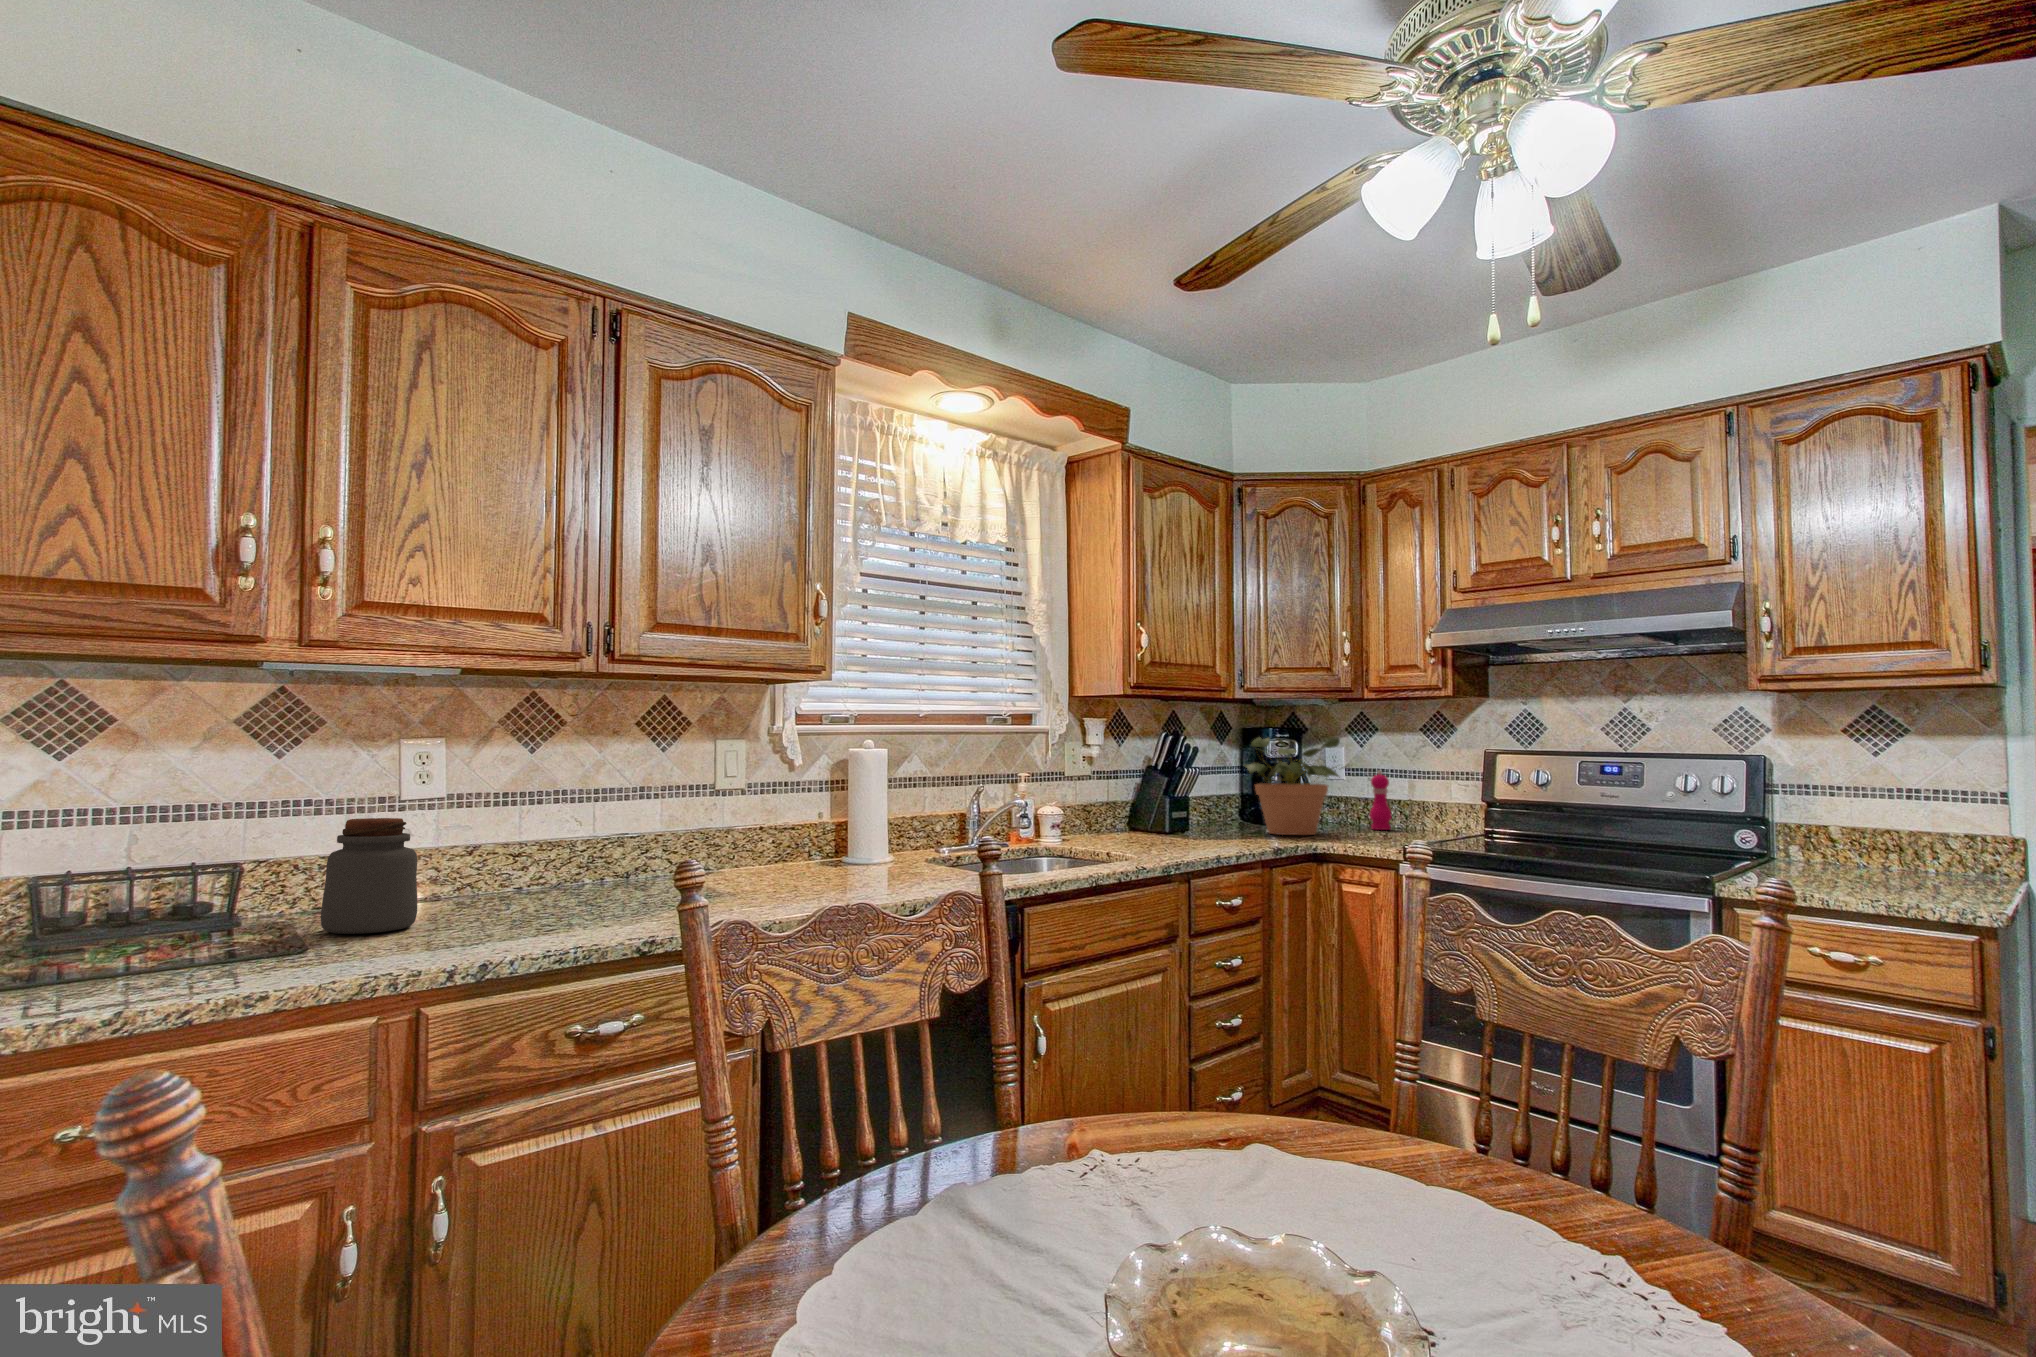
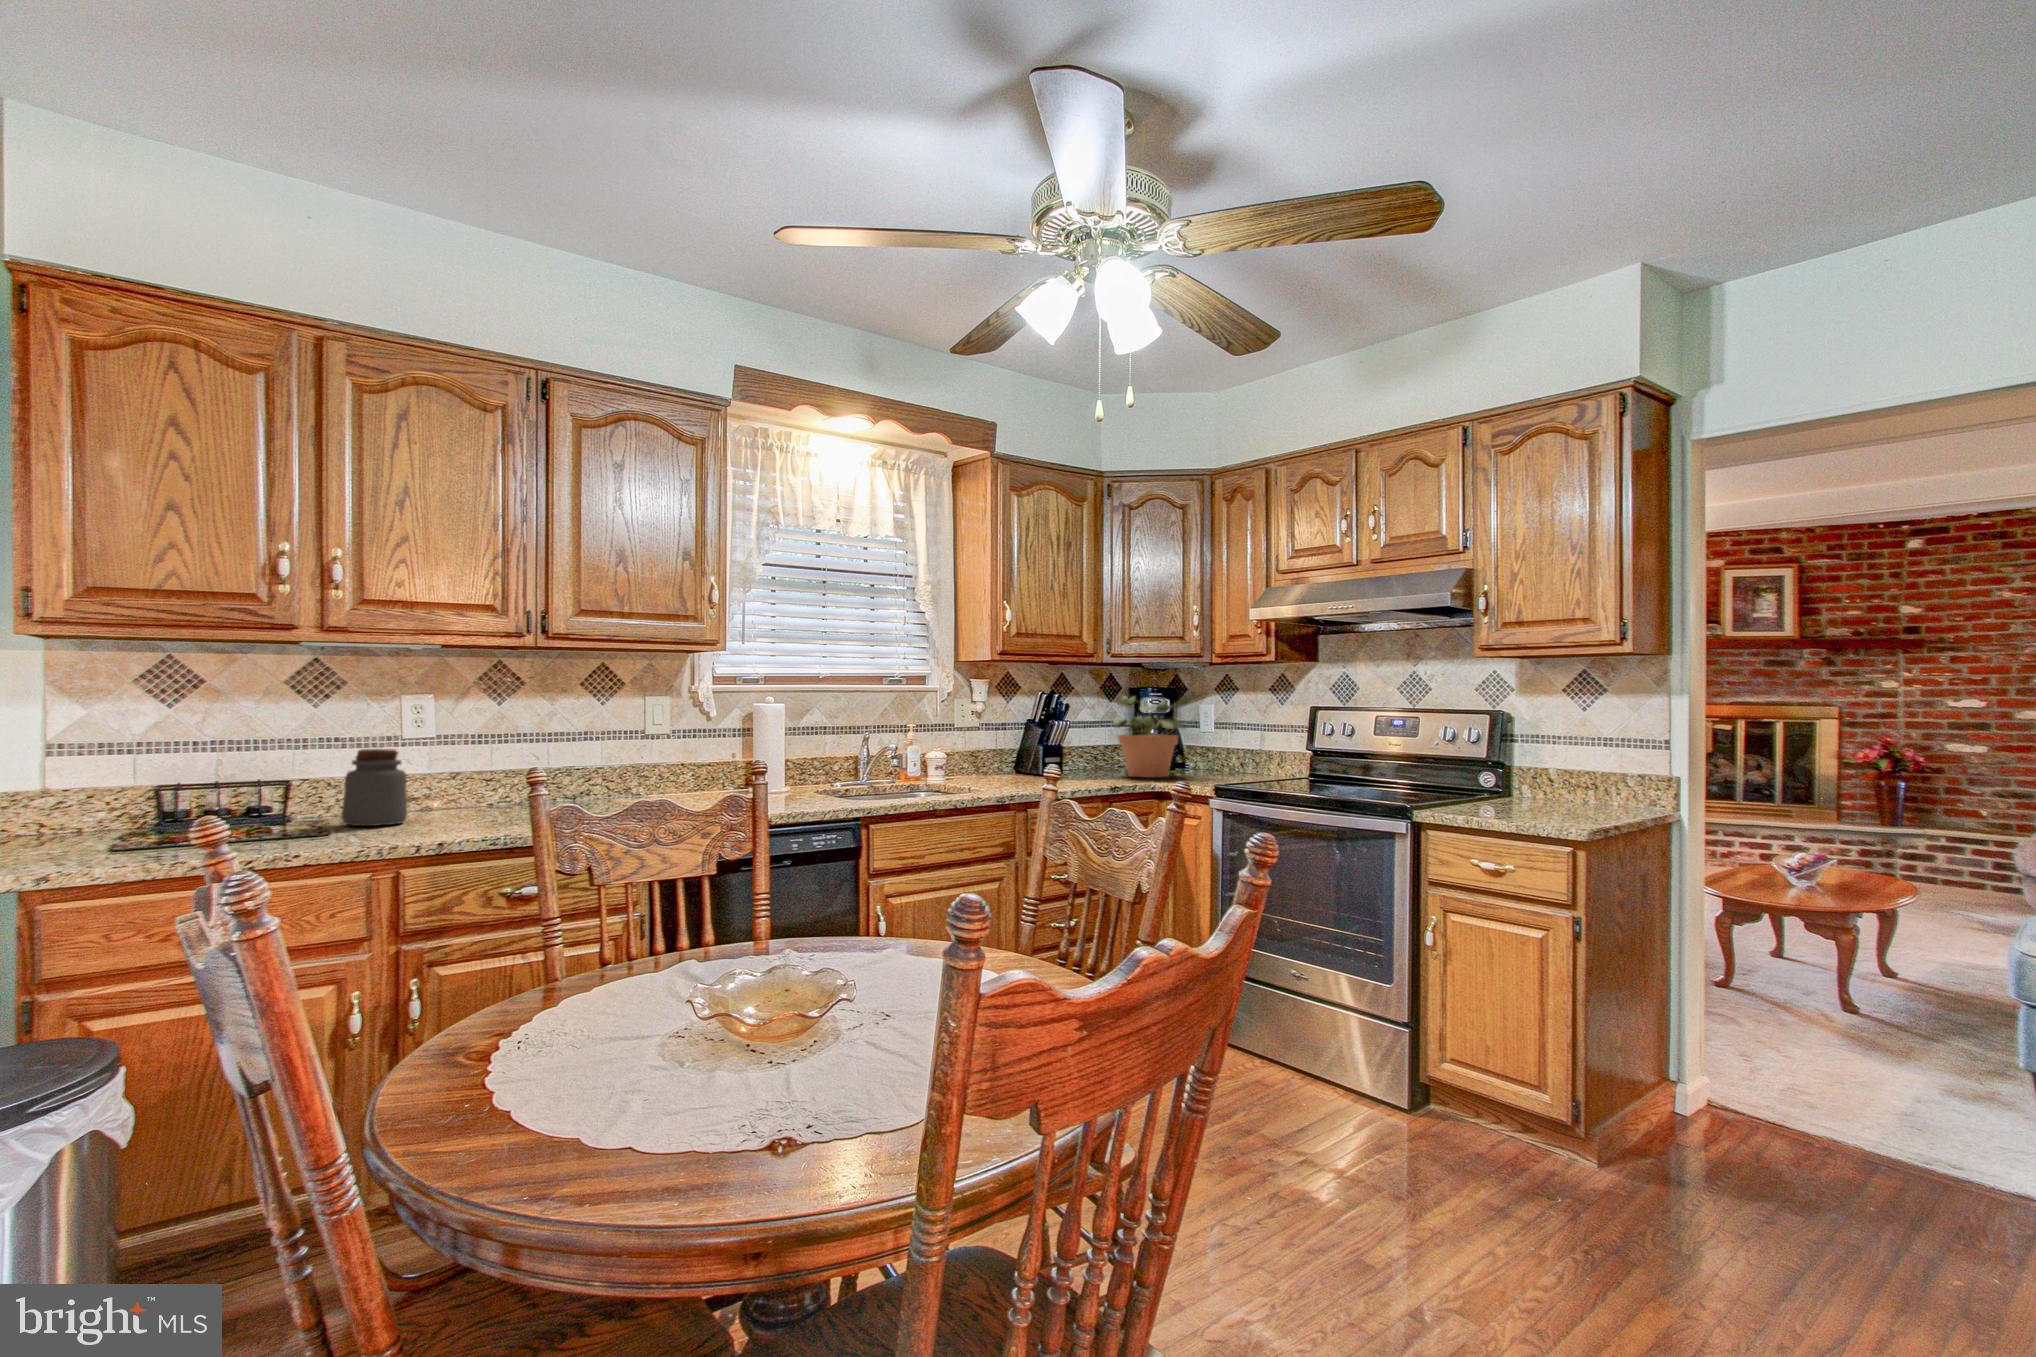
pepper mill: present [1370,770,1392,830] -> none [1224,724,1243,774]

